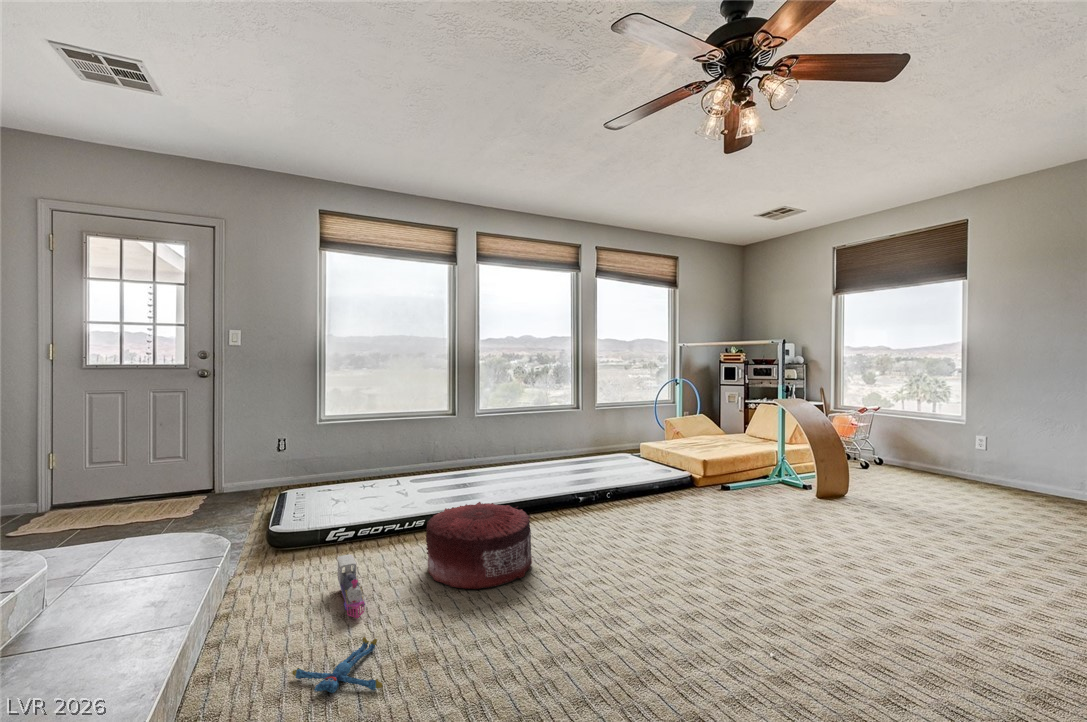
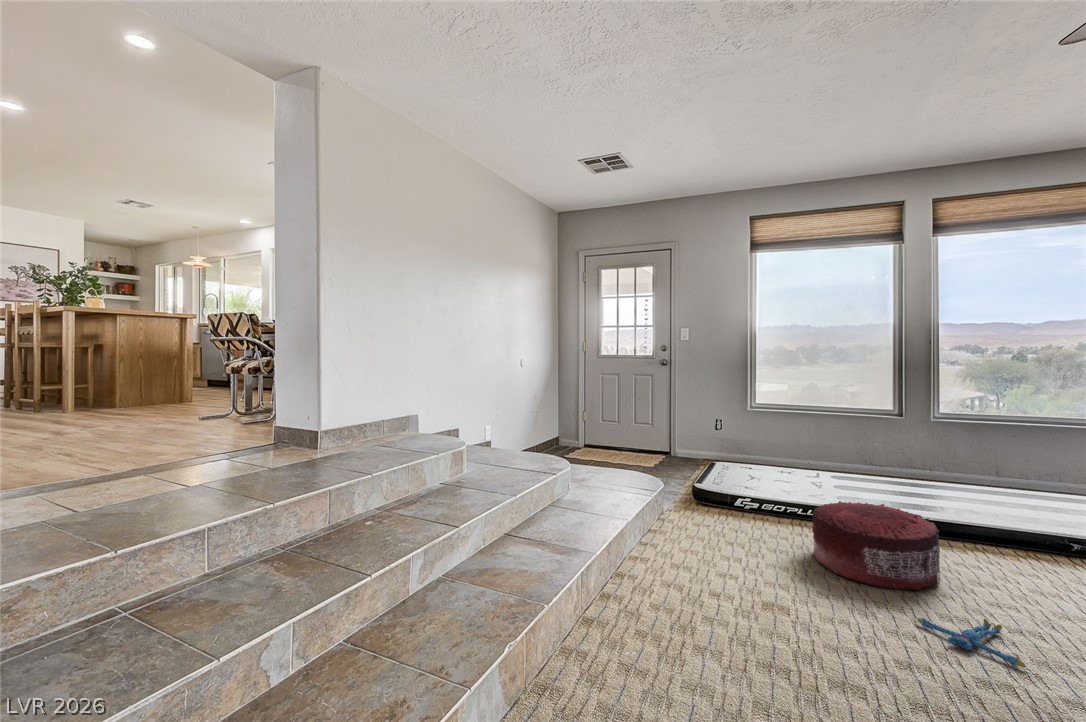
toy train: present [337,554,365,618] -> none [729,515,745,563]
plush toy: present [292,637,383,693] -> present [917,618,1025,667]

